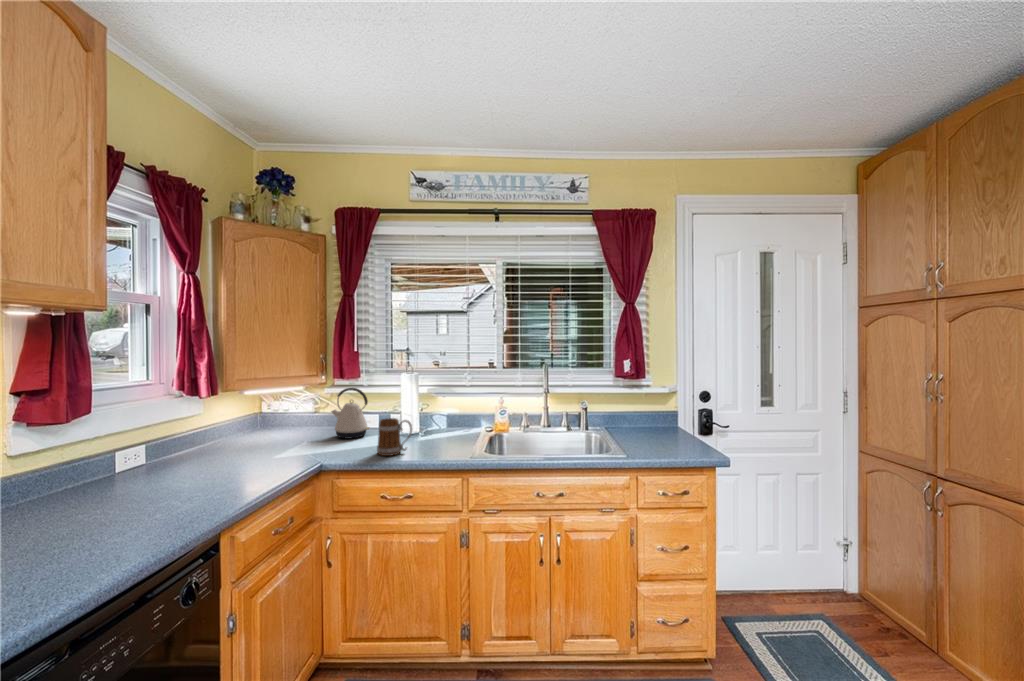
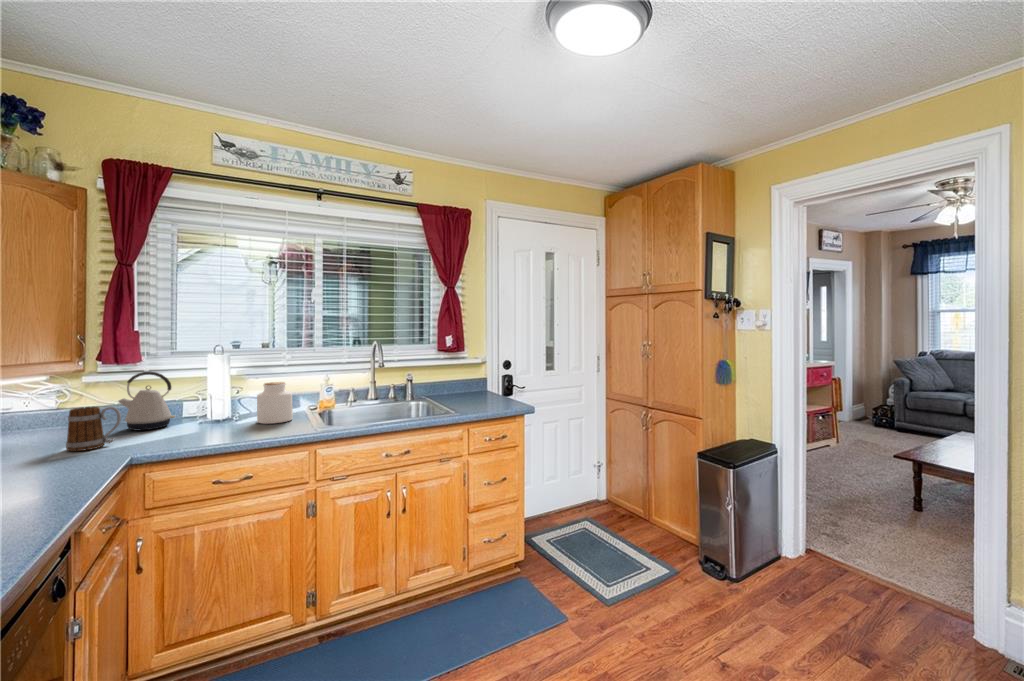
jar: none [429,403,460,444] -> present [257,382,293,424]
mug: present [377,418,412,456] -> present [66,407,121,451]

